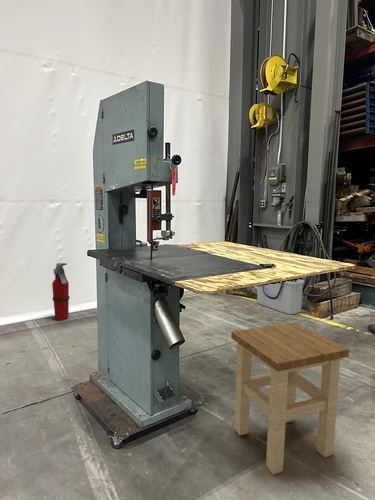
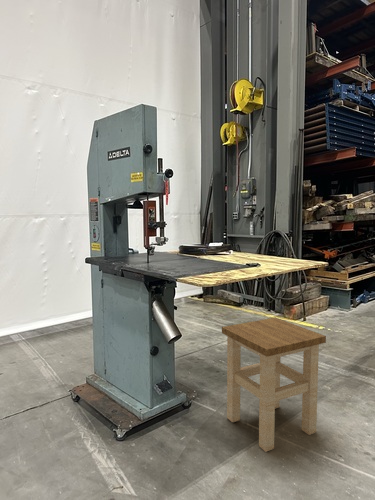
fire extinguisher: present [52,263,70,320] -> none [37,276,54,333]
storage bin: present [257,279,304,314] -> none [233,279,278,318]

